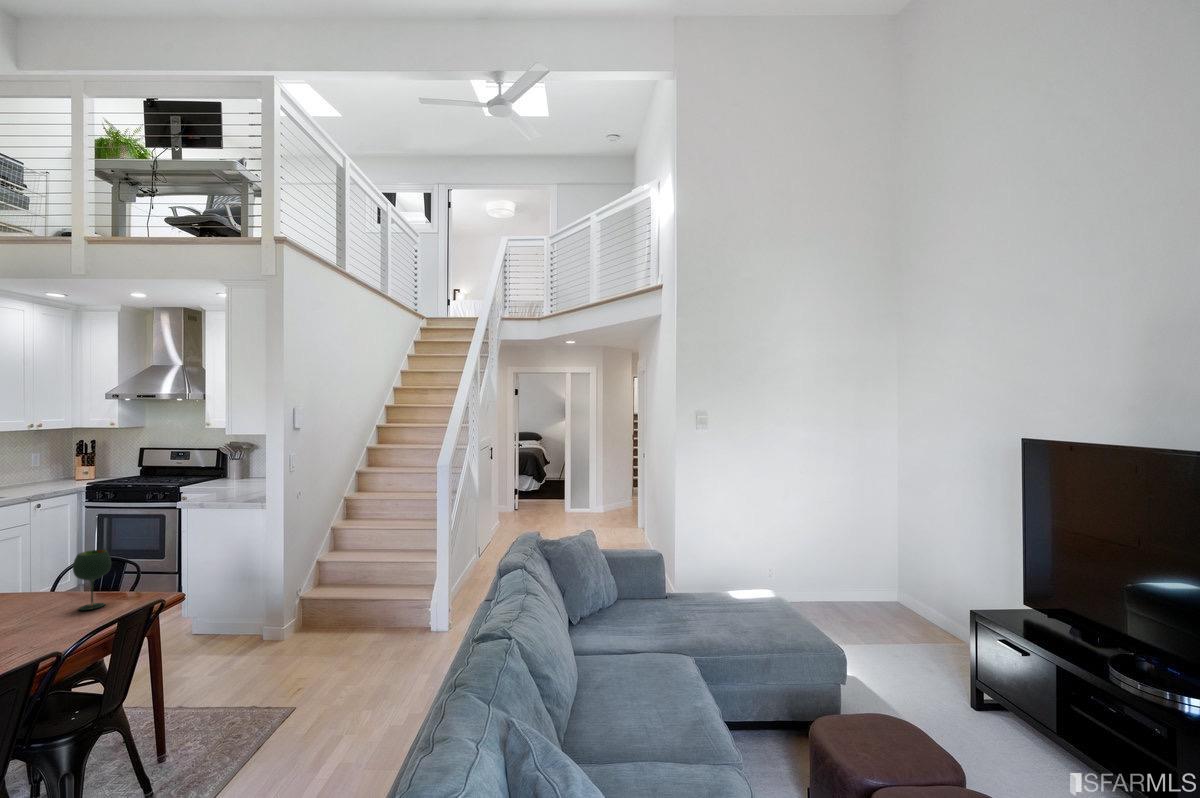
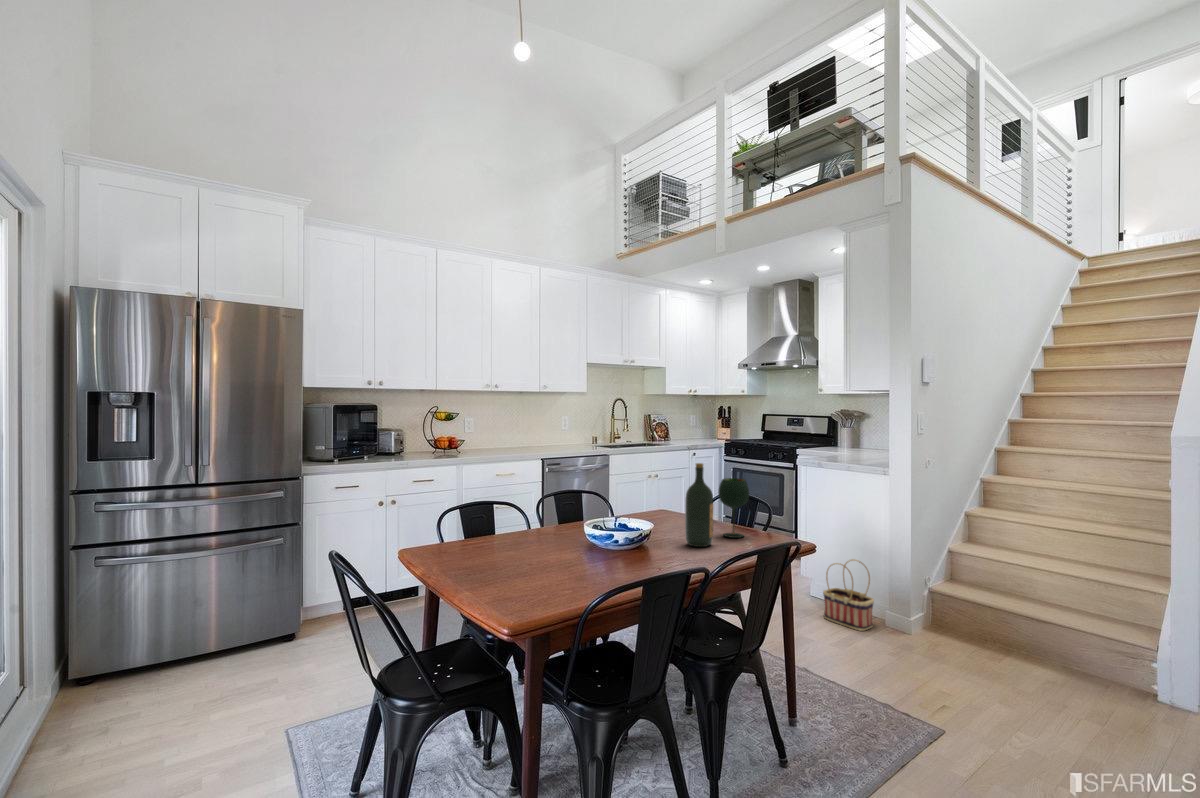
wine bottle: none [27,546,66,632] -> present [685,463,714,547]
basket: none [203,587,253,650] -> present [823,559,874,631]

